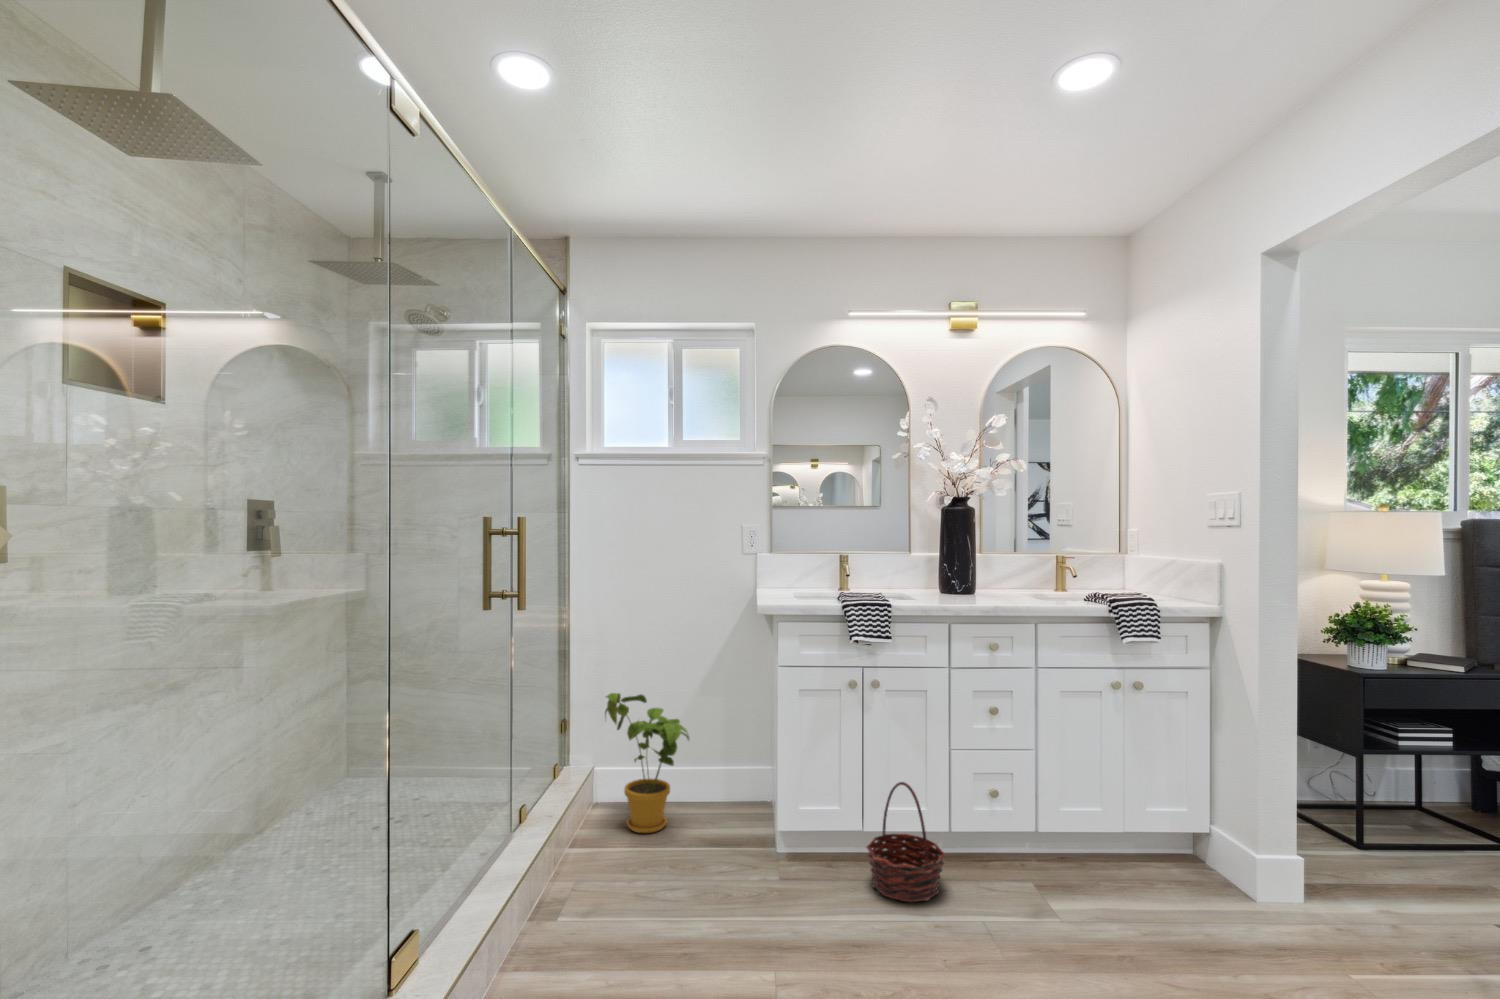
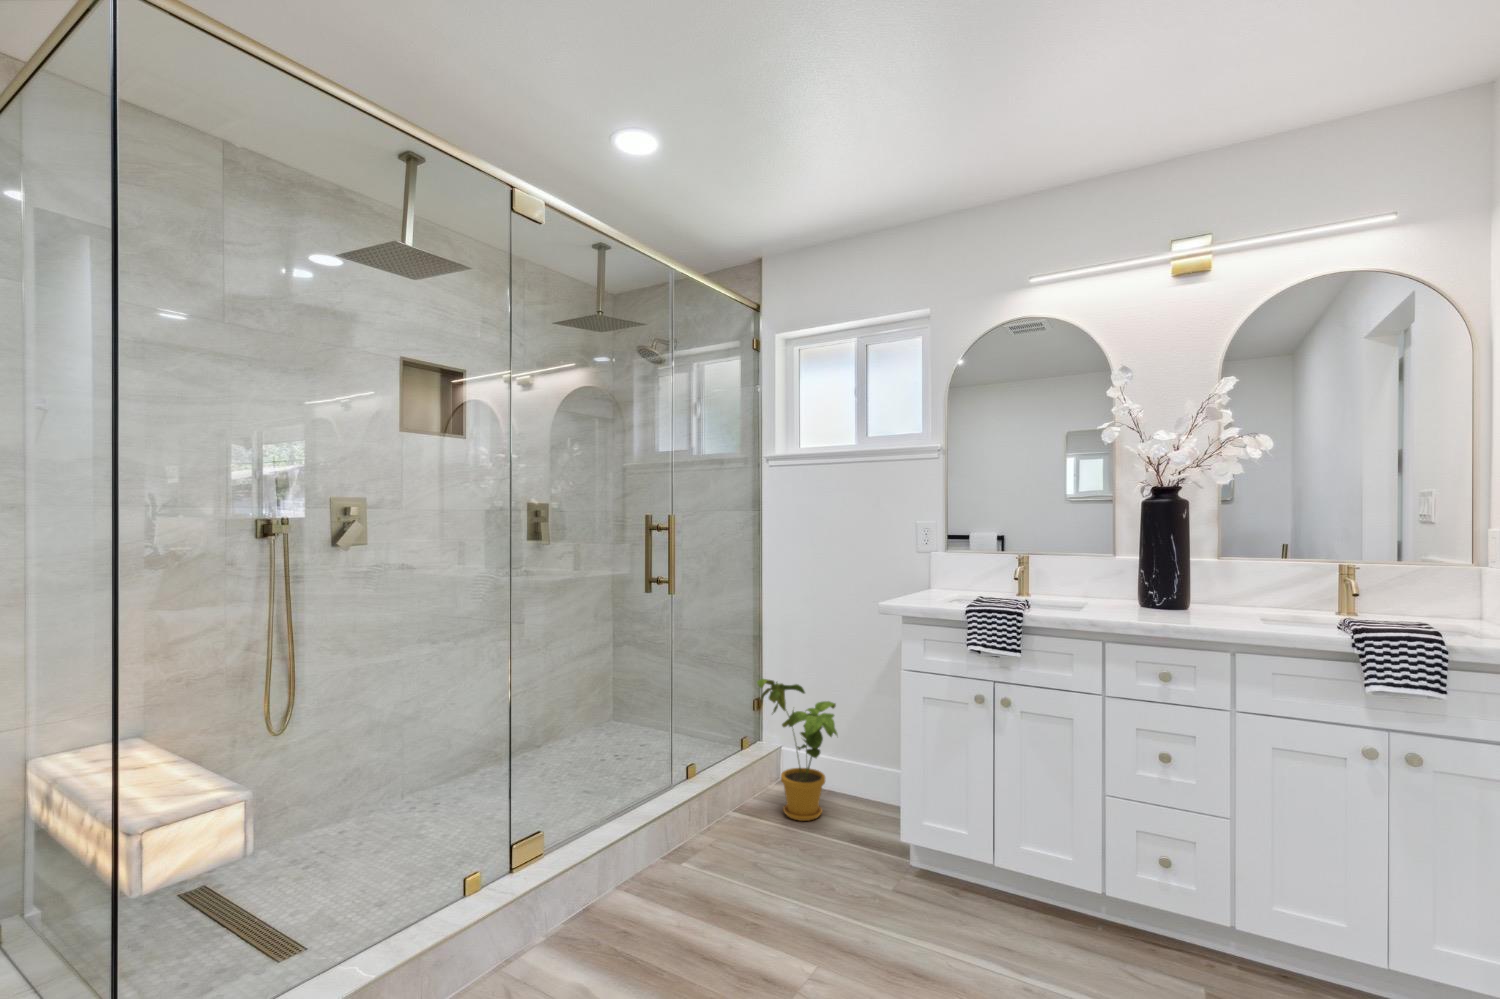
basket: present [867,782,945,902] -> none [960,821,1056,969]

